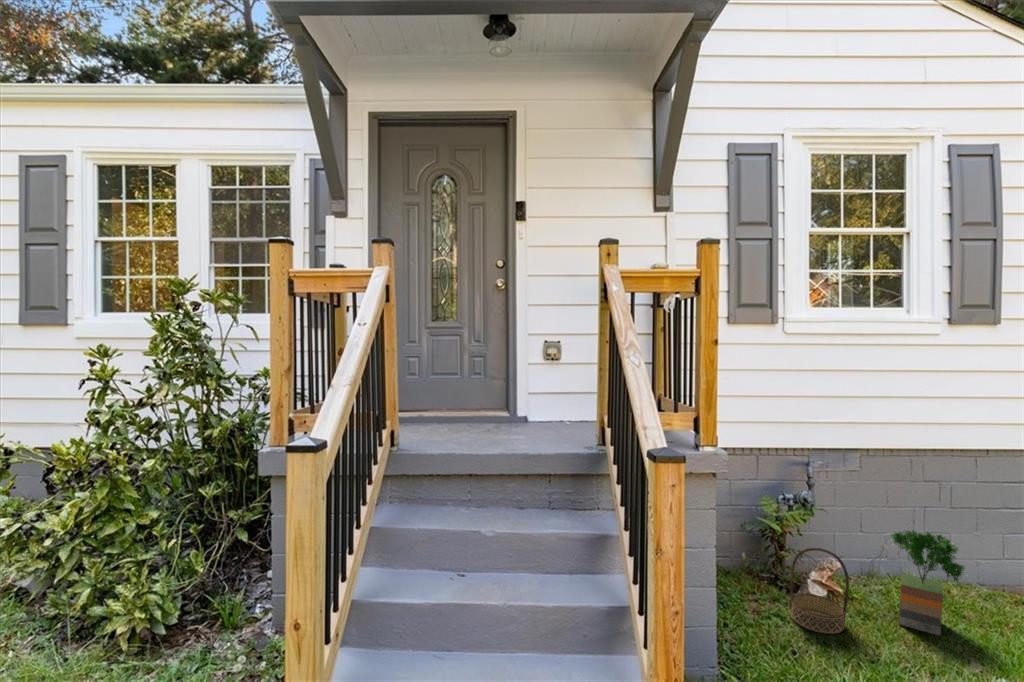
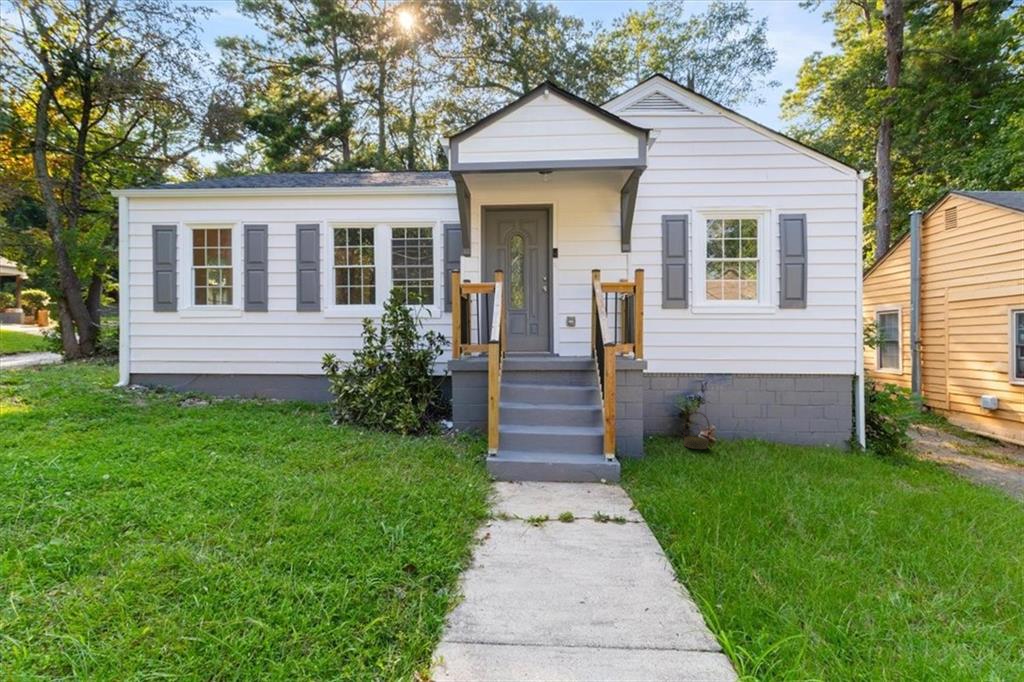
potted tree: present [891,530,965,636] -> none [733,404,765,451]

